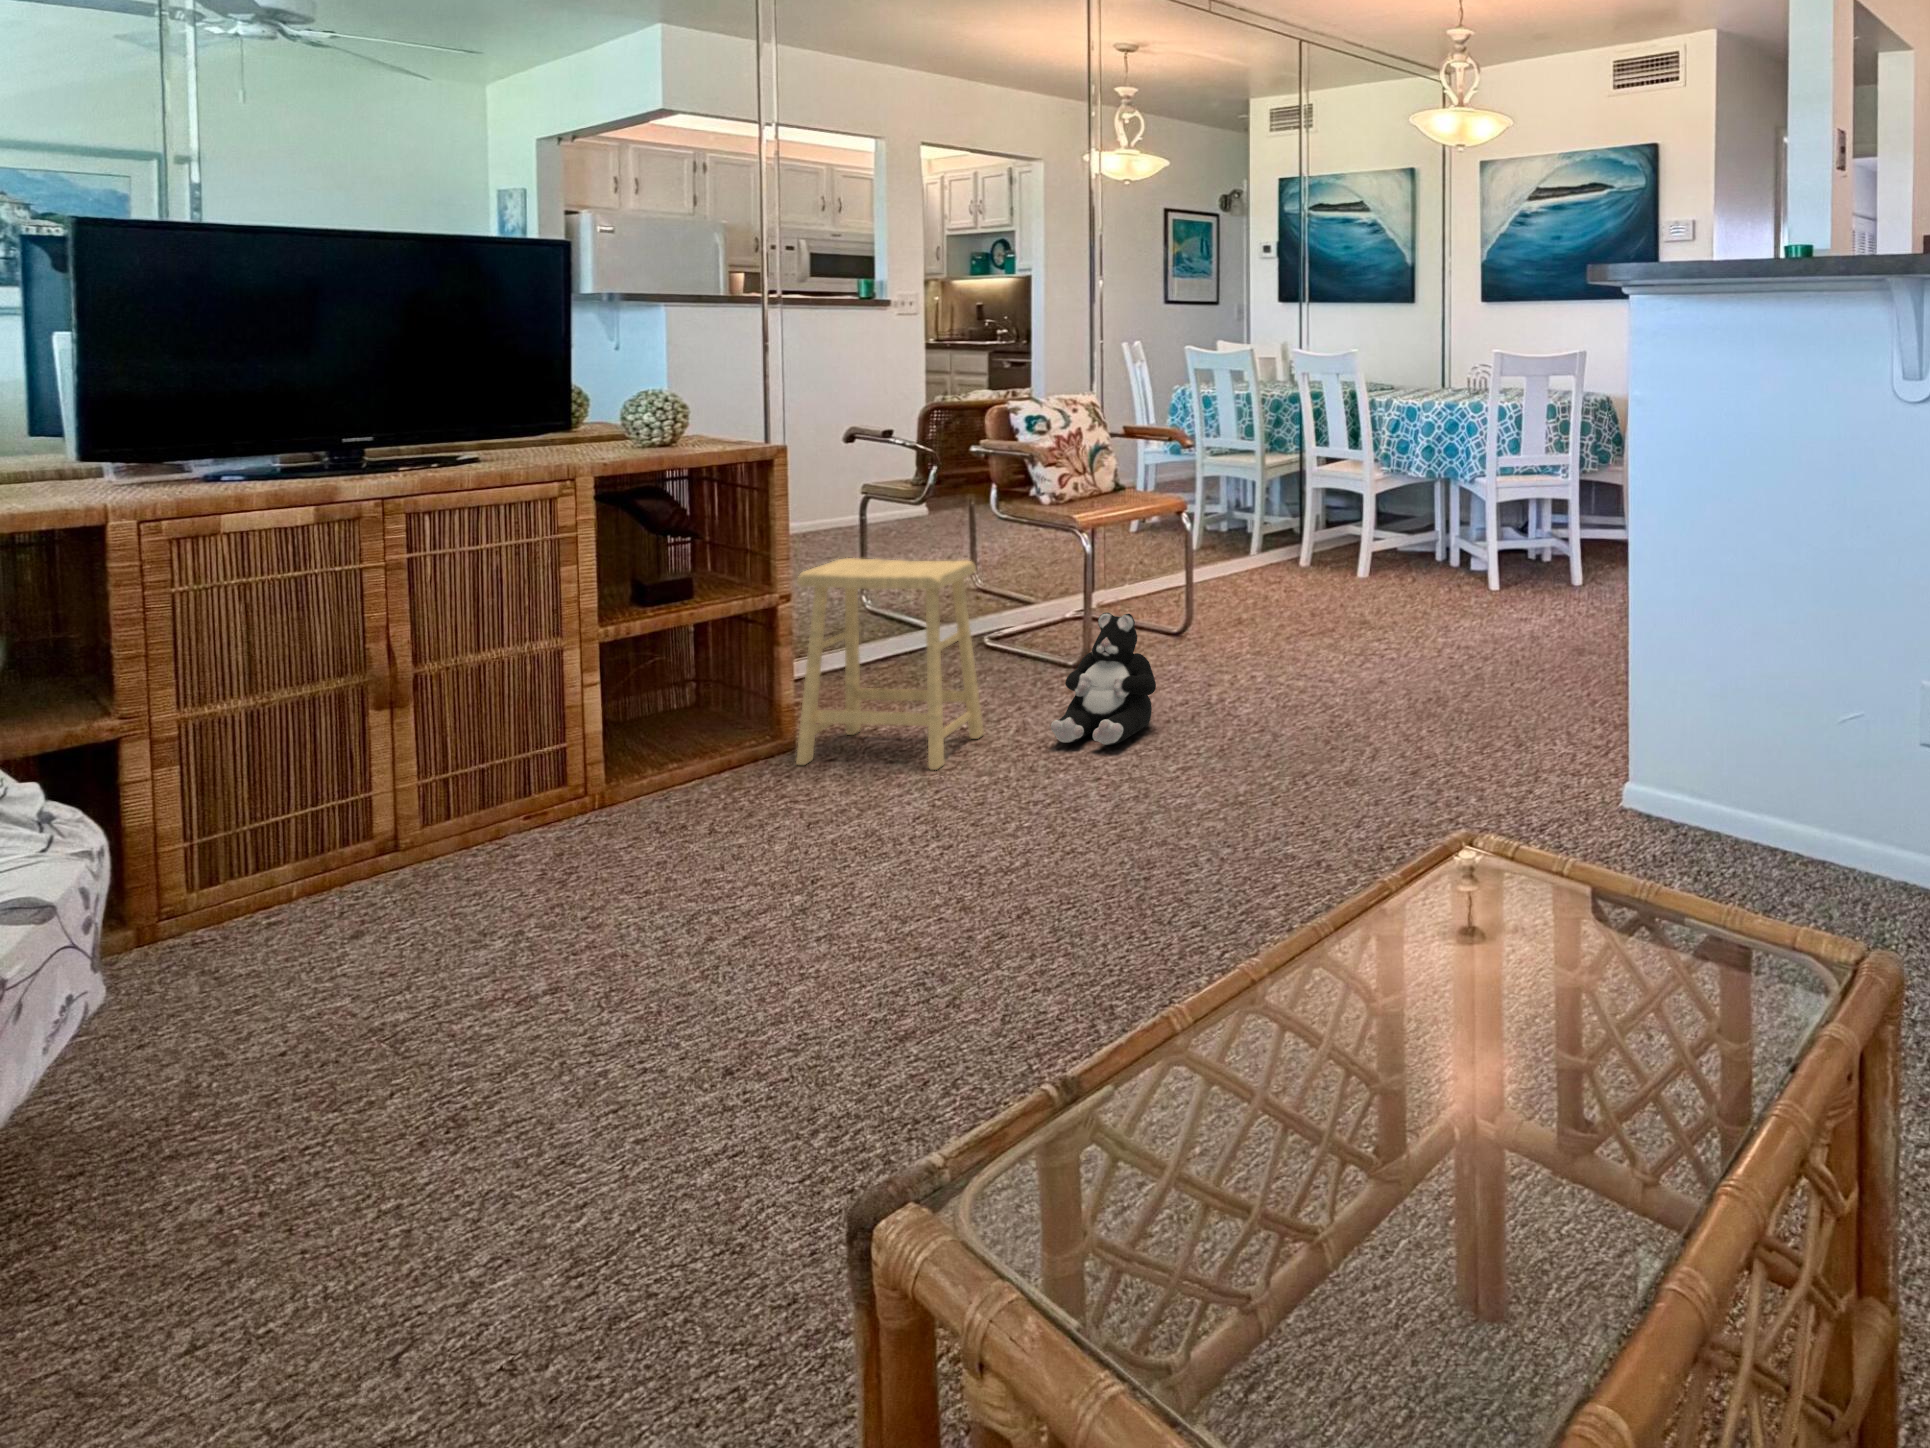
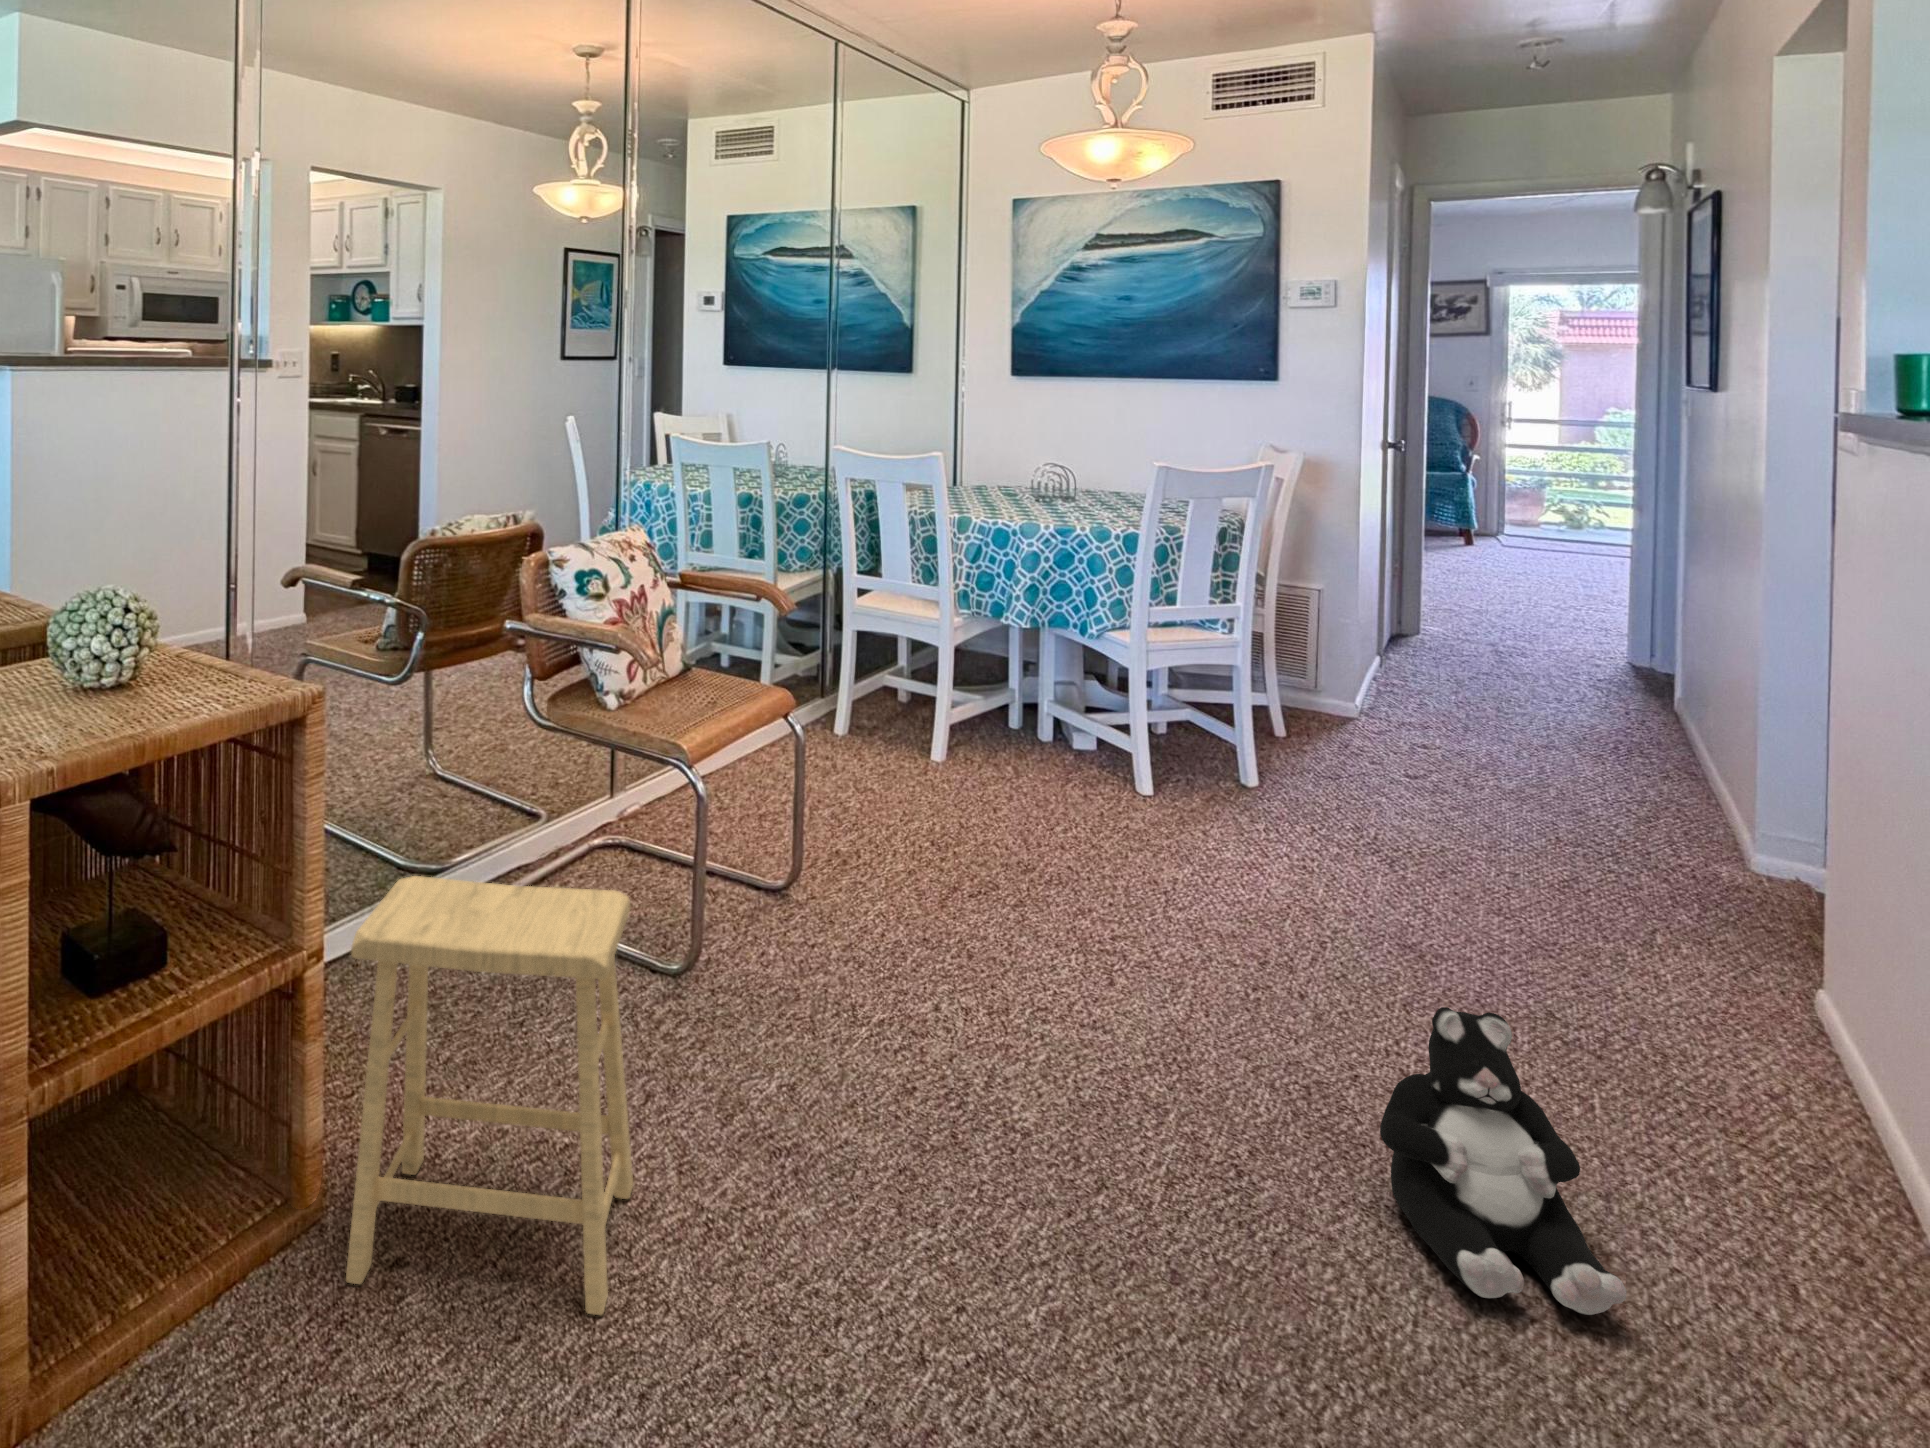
plush toy: present [1051,613,1156,745] -> present [1380,1007,1627,1315]

